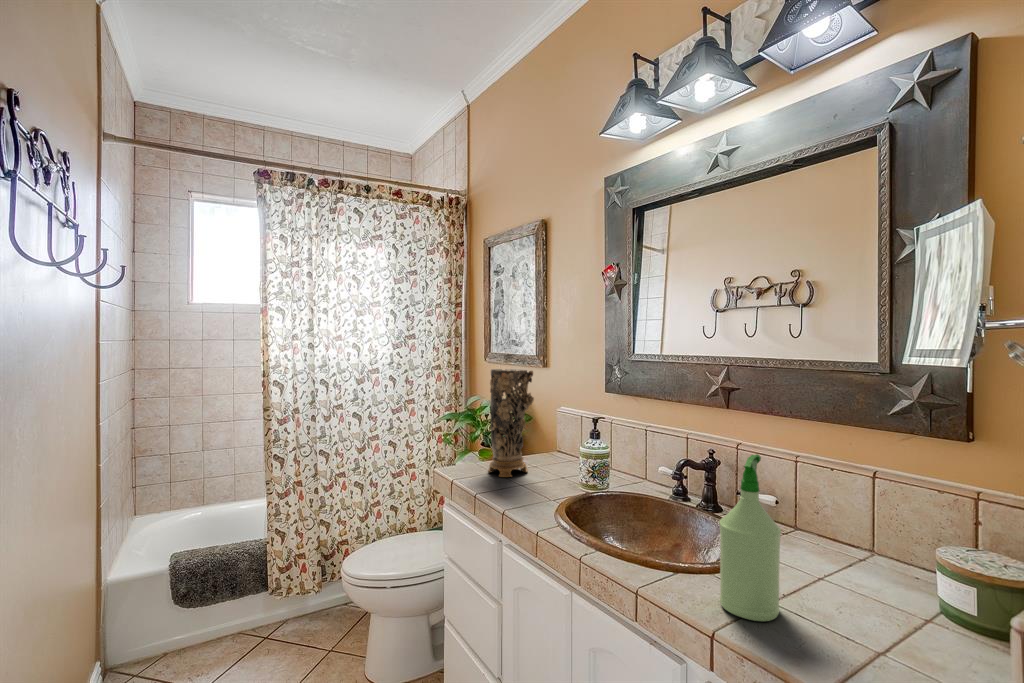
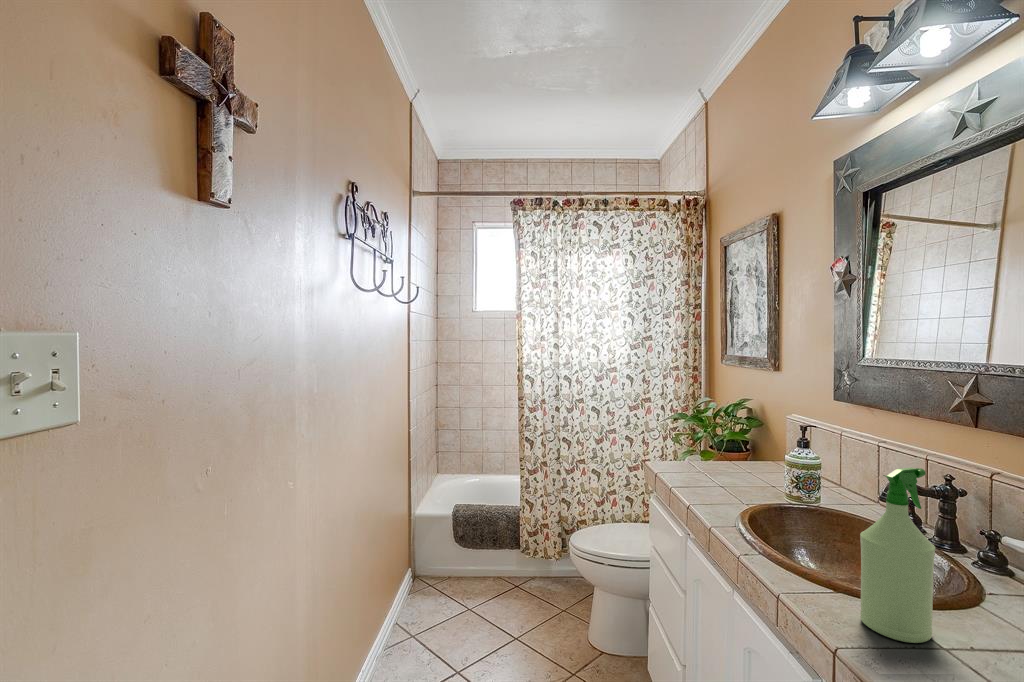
decorative vase: present [488,369,534,477] -> none [696,371,745,478]

